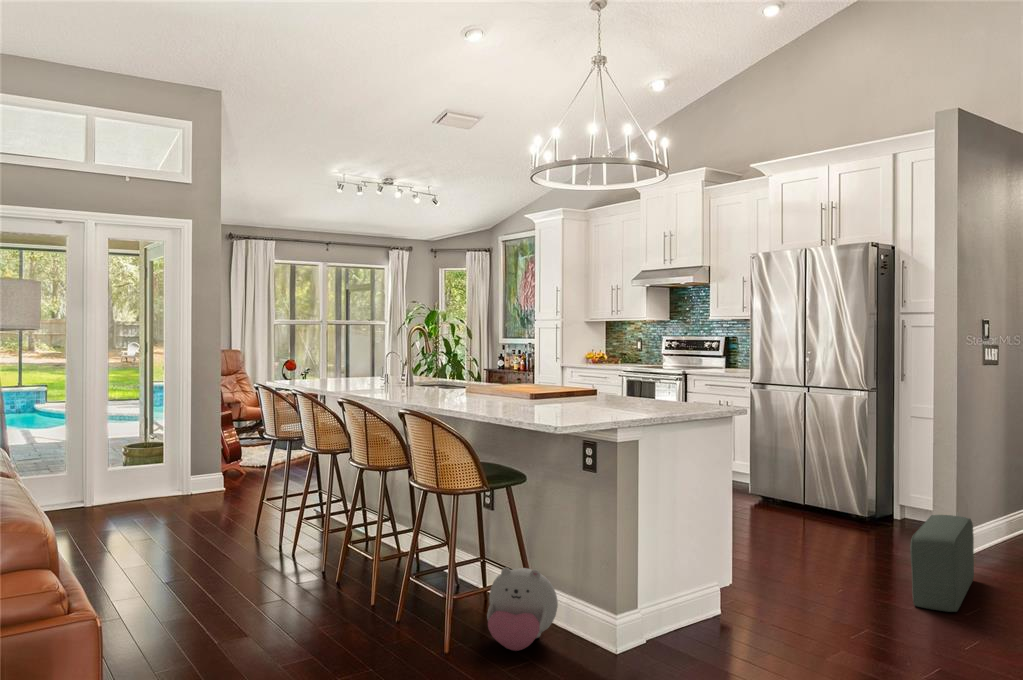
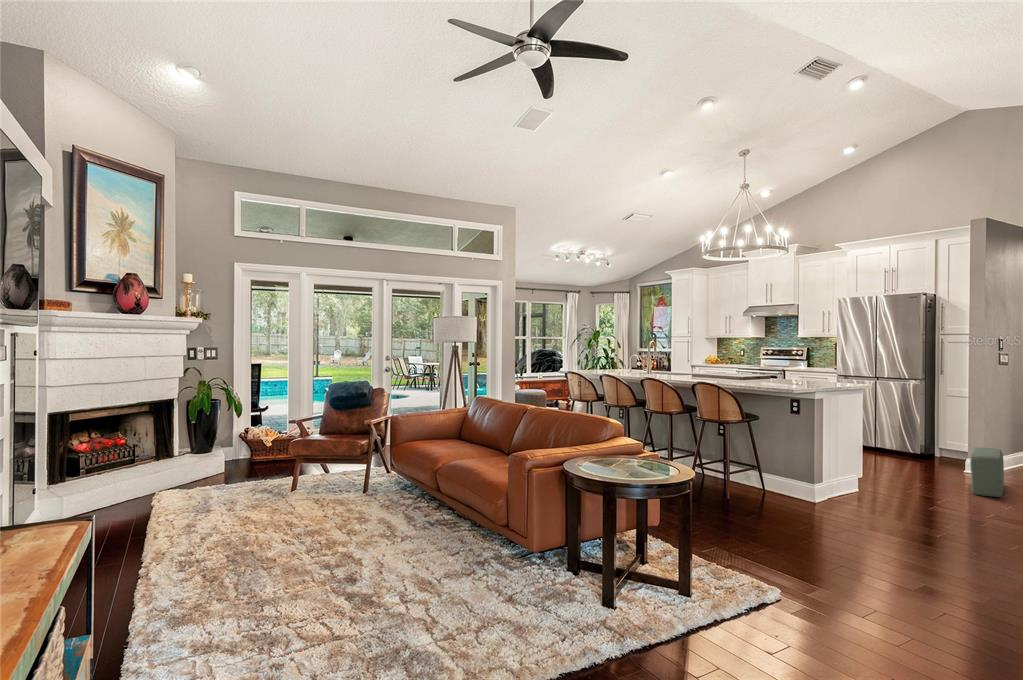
plush toy: present [487,568,558,651] -> none [748,462,787,503]

